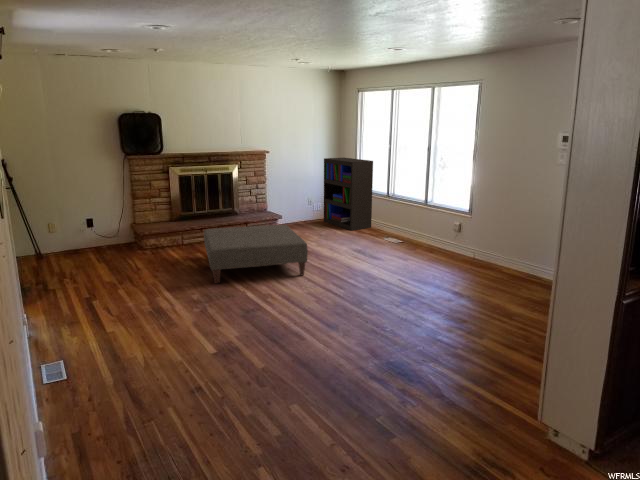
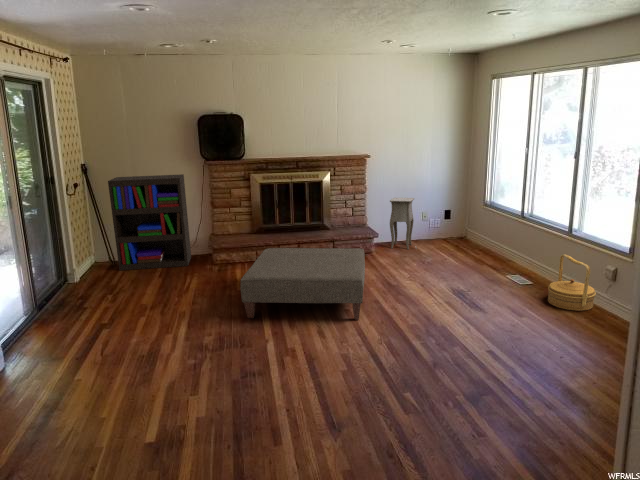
bookshelf: present [324,158,373,231] -> present [108,174,191,270]
side table: none [287,186,310,228] -> present [390,198,417,249]
woven basket: none [421,219,451,256] -> present [548,254,596,311]

